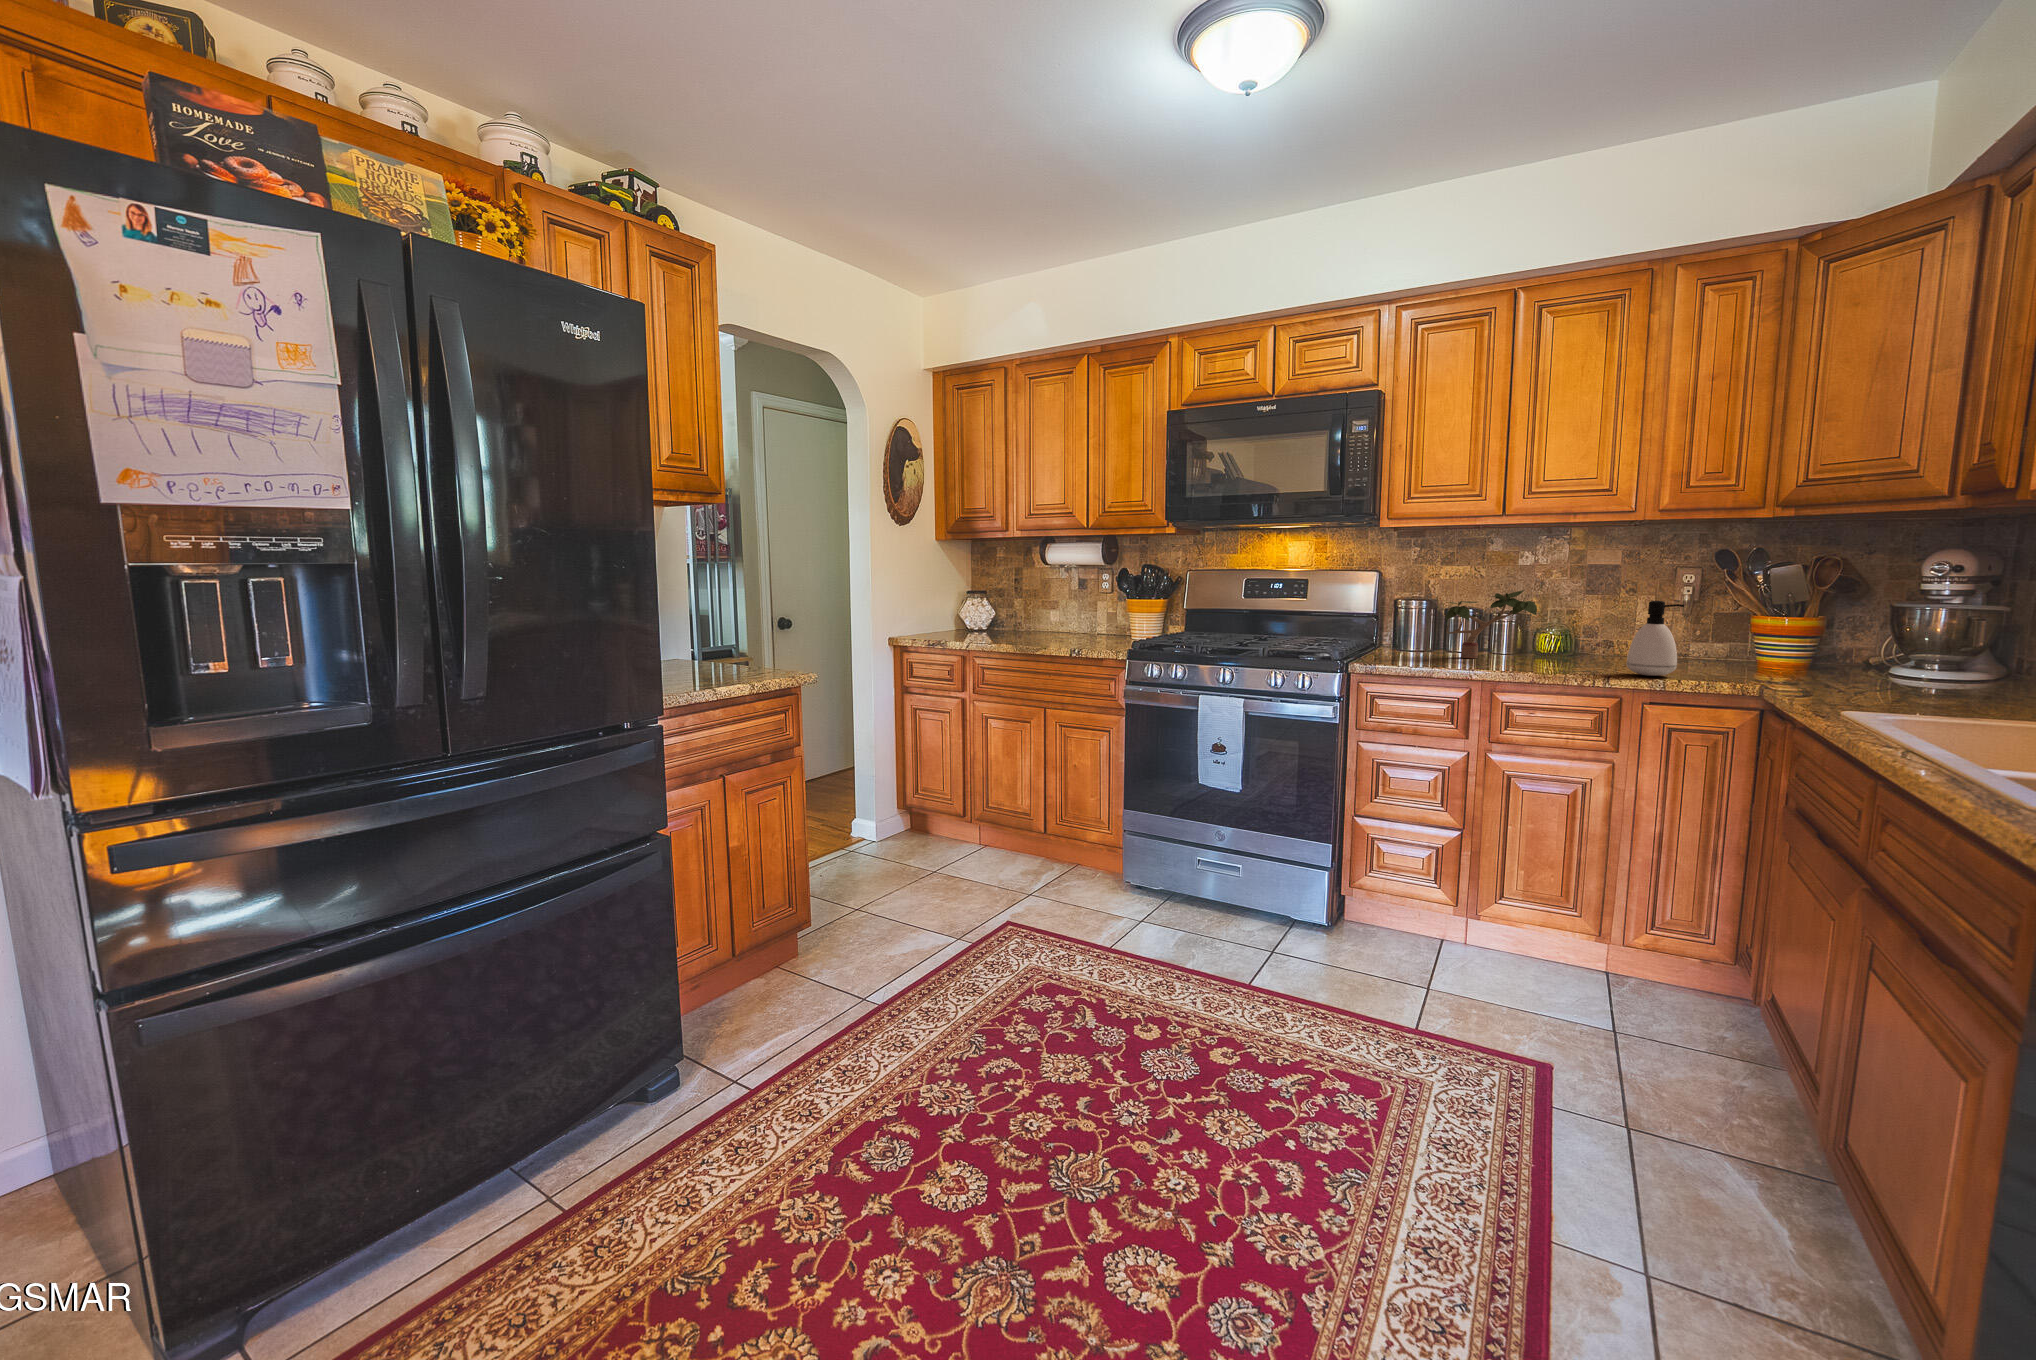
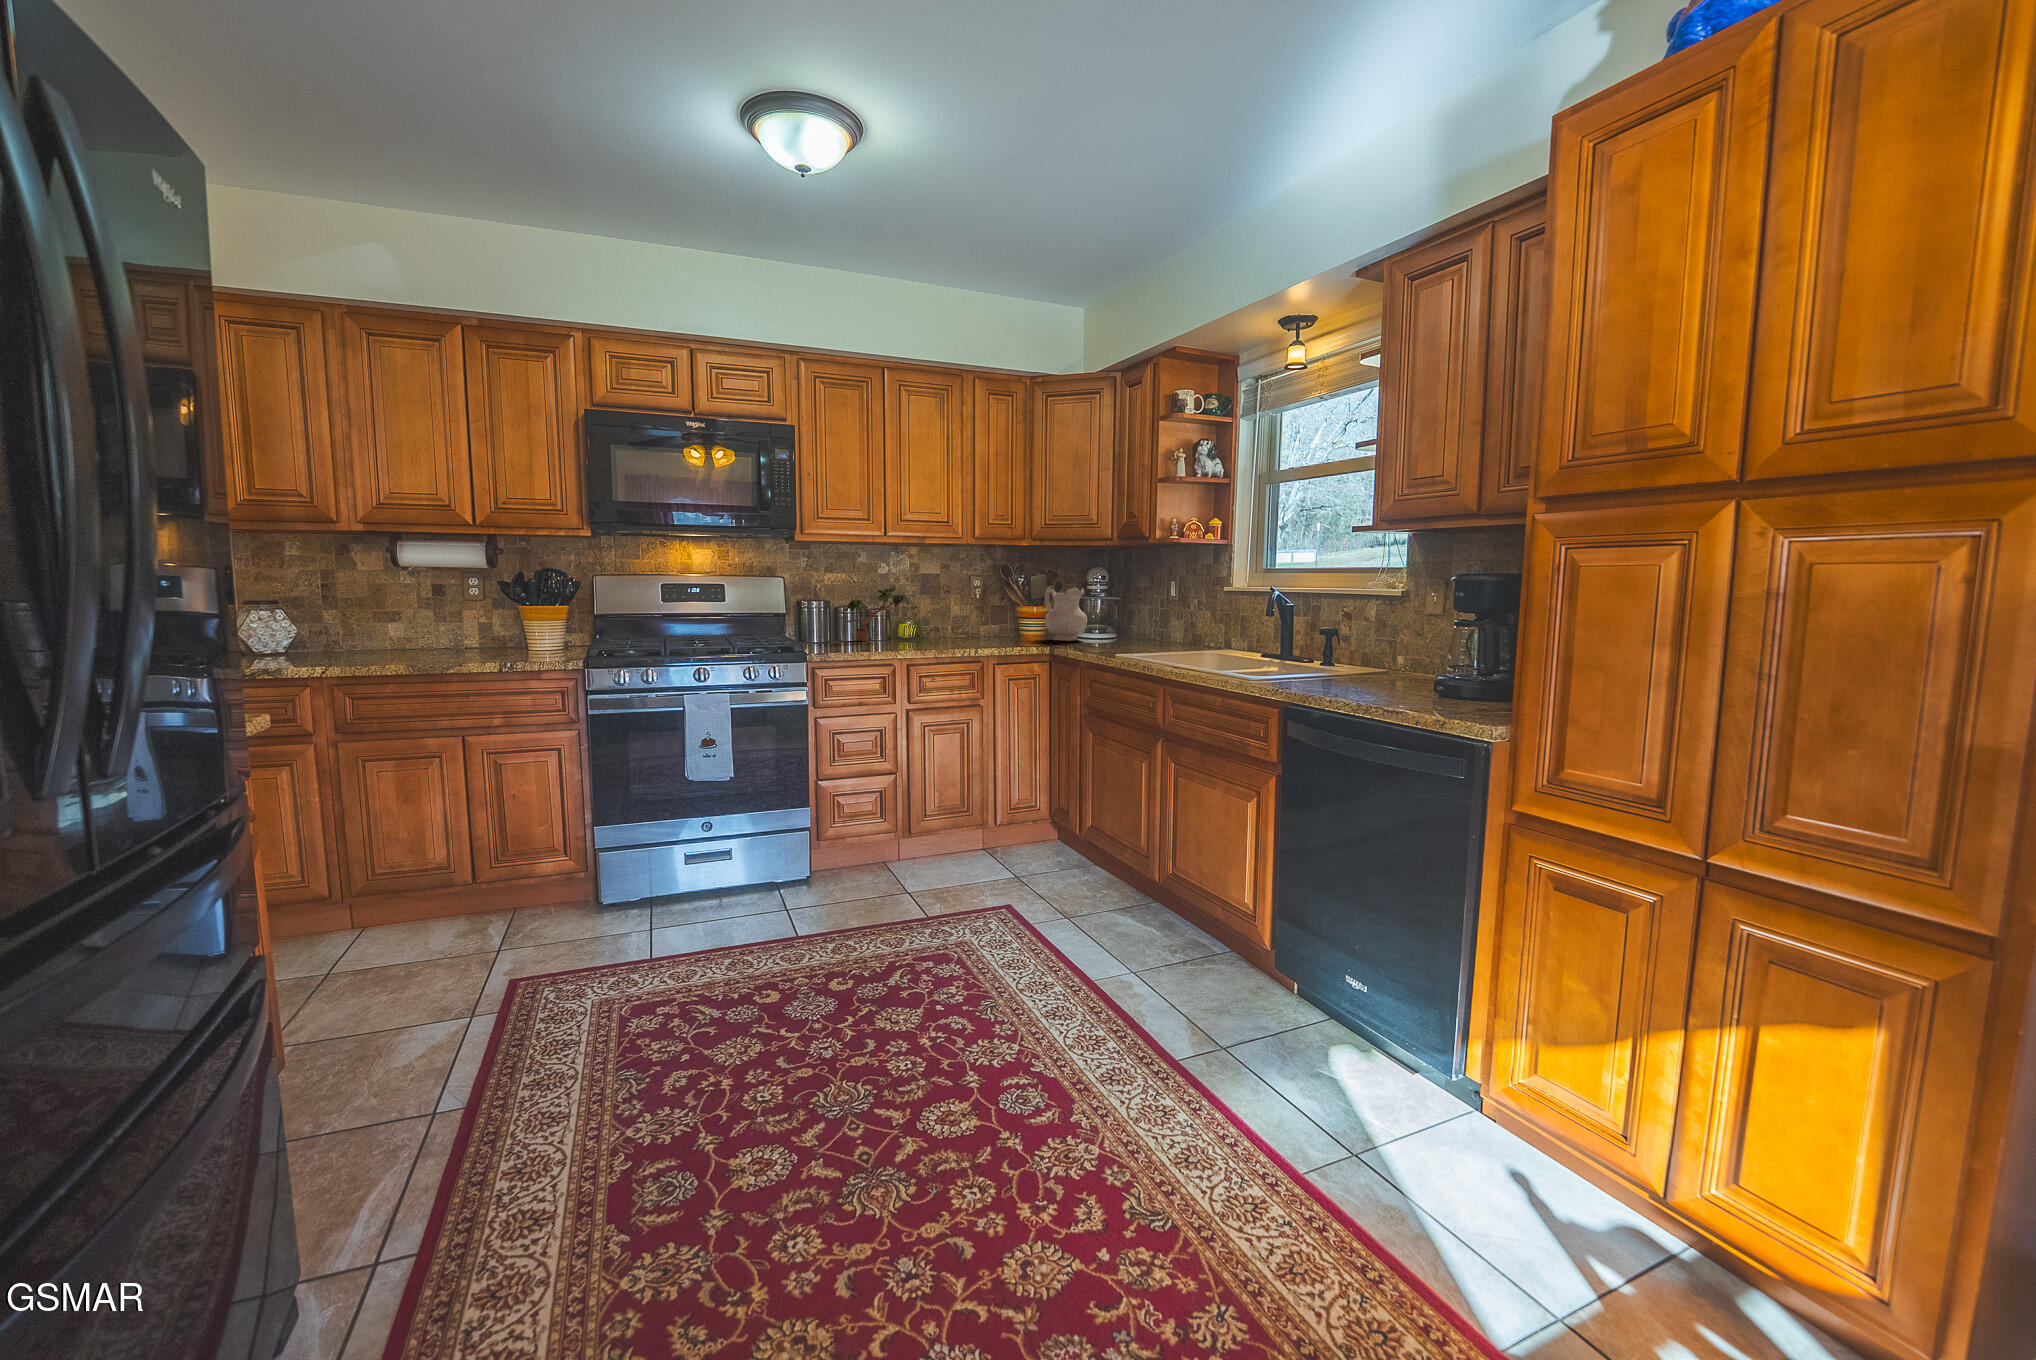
ceramic pitcher: none [1784,590,1884,686] -> present [1045,586,1087,641]
soap dispenser: present [1626,601,1684,676] -> none [975,593,1003,643]

